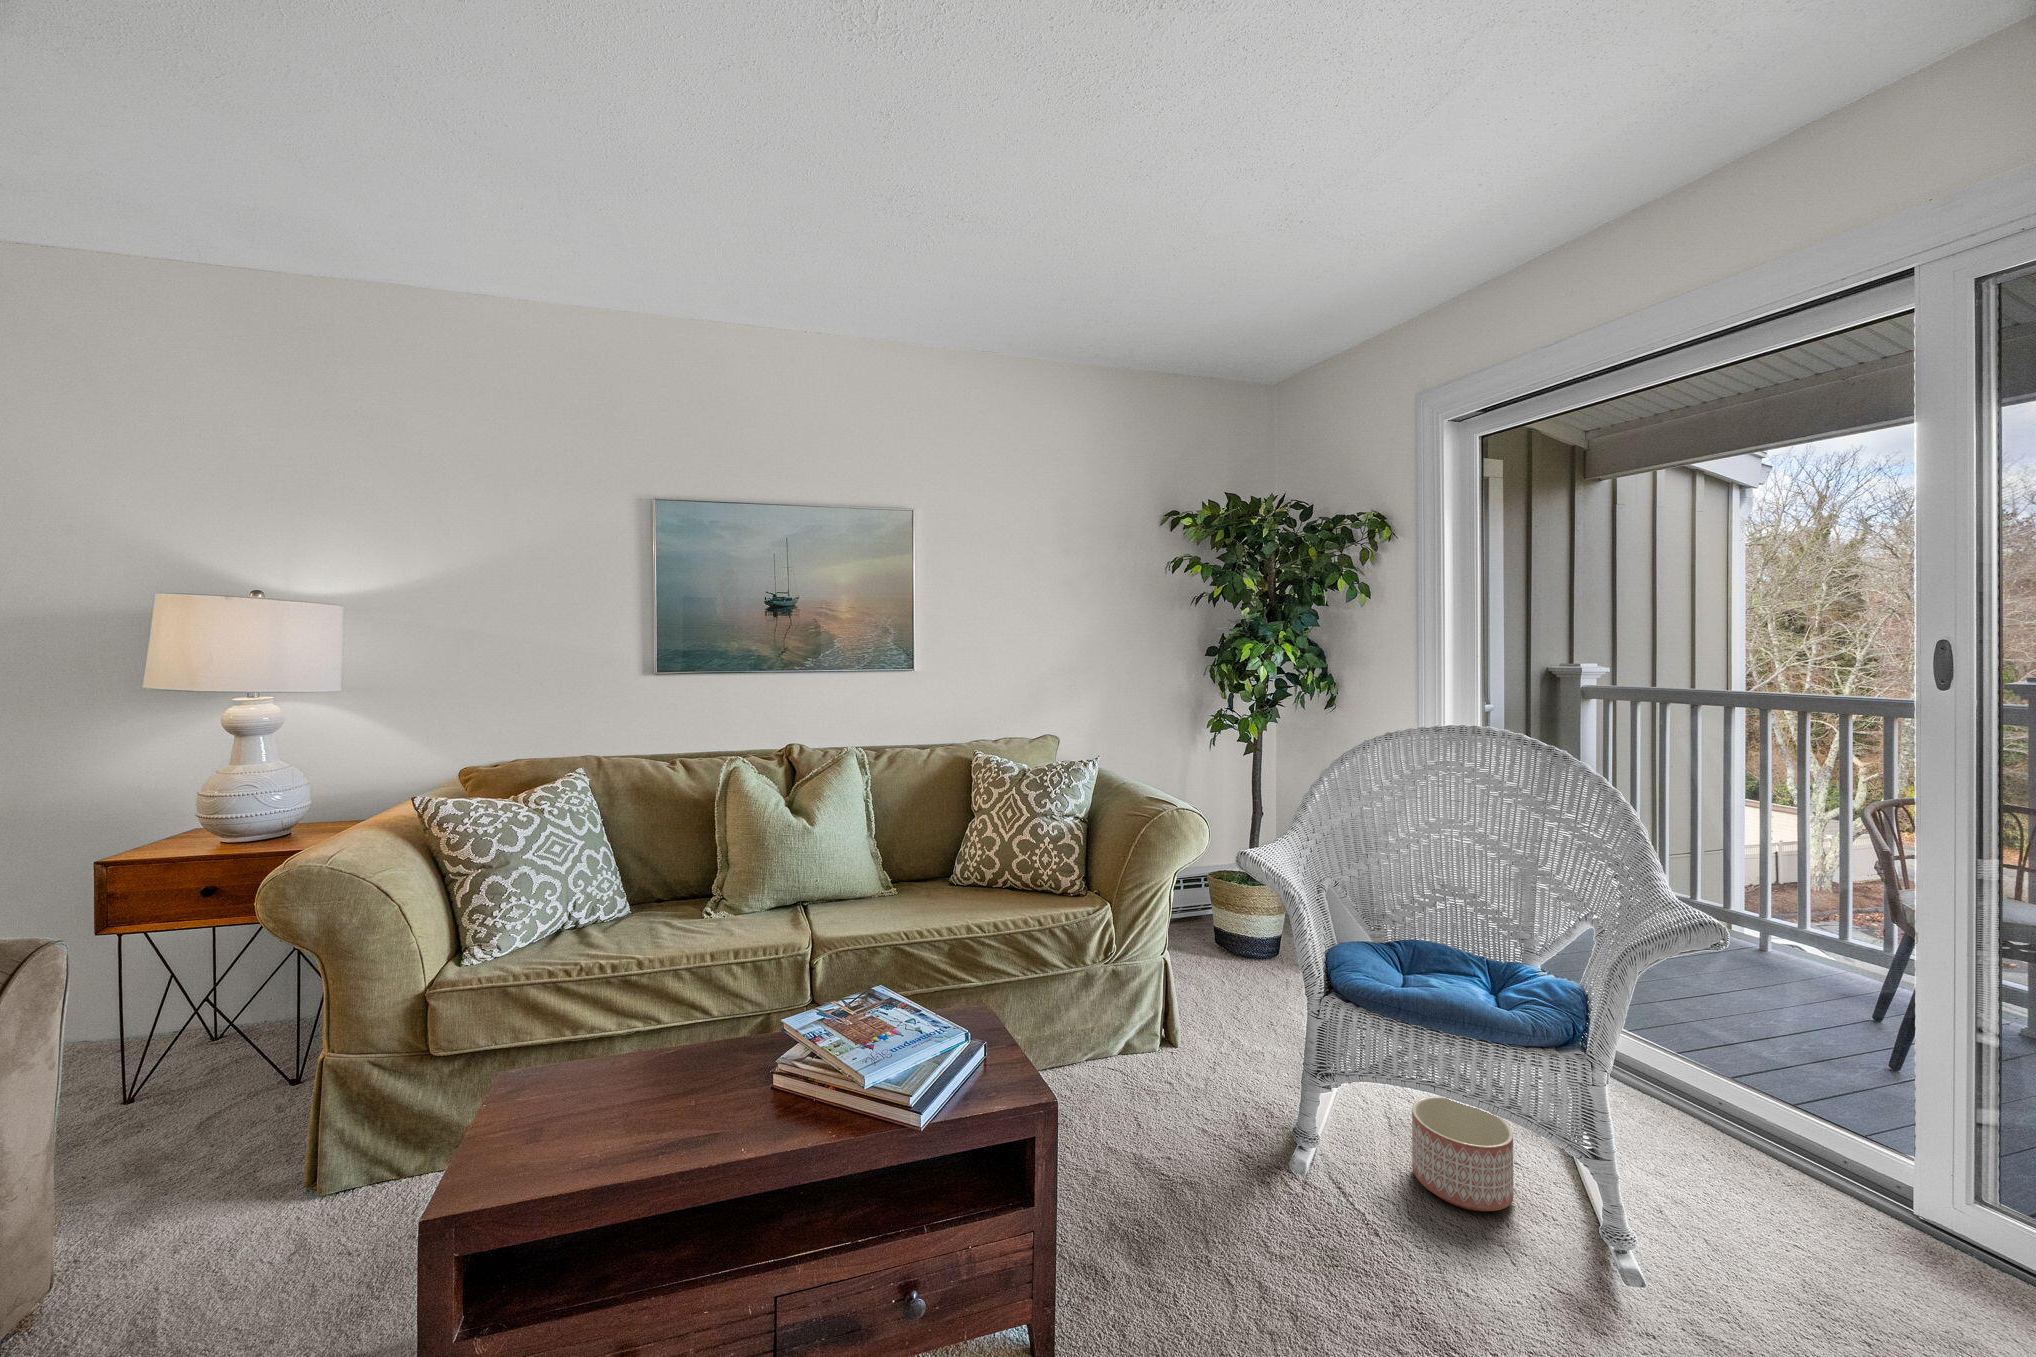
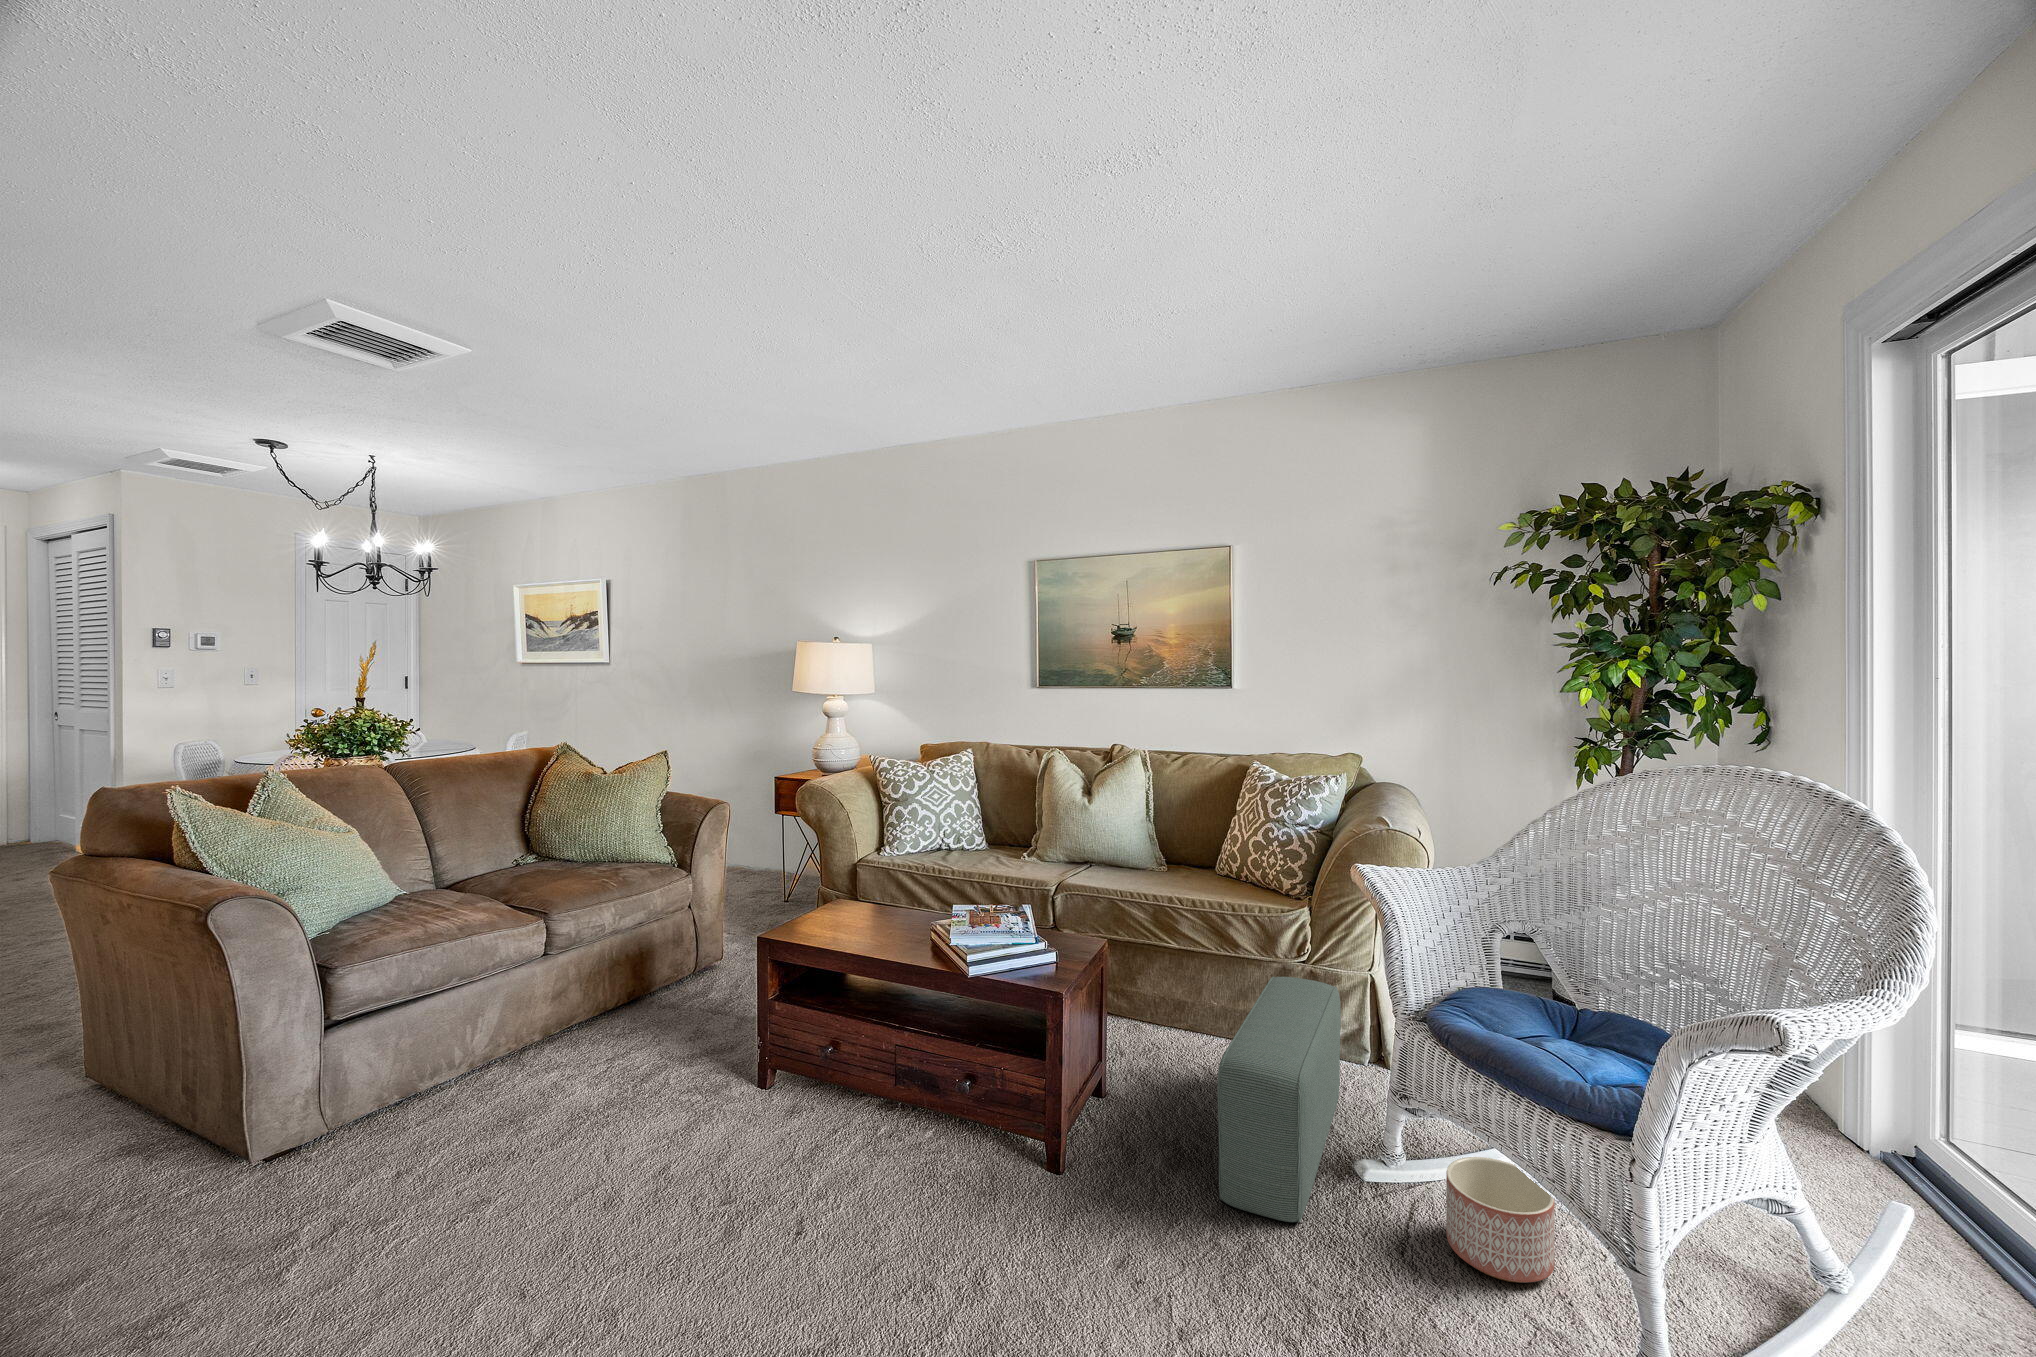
pouf: none [1129,978,1356,1273] -> present [1218,977,1341,1222]

